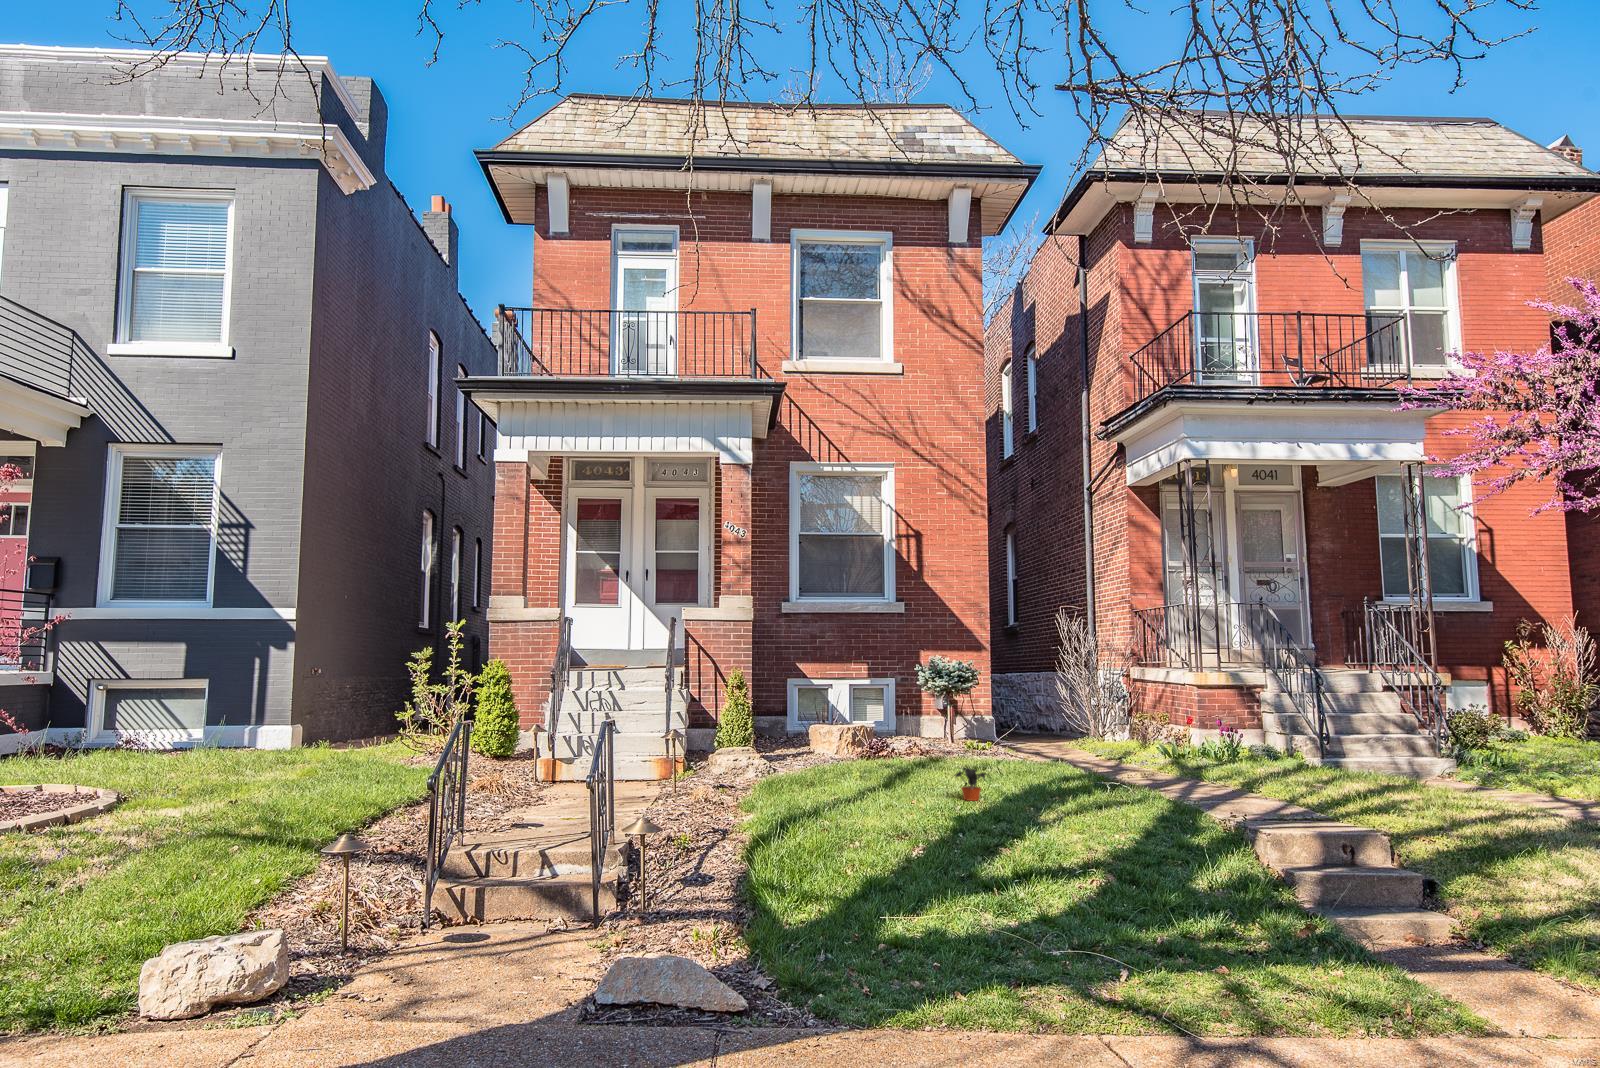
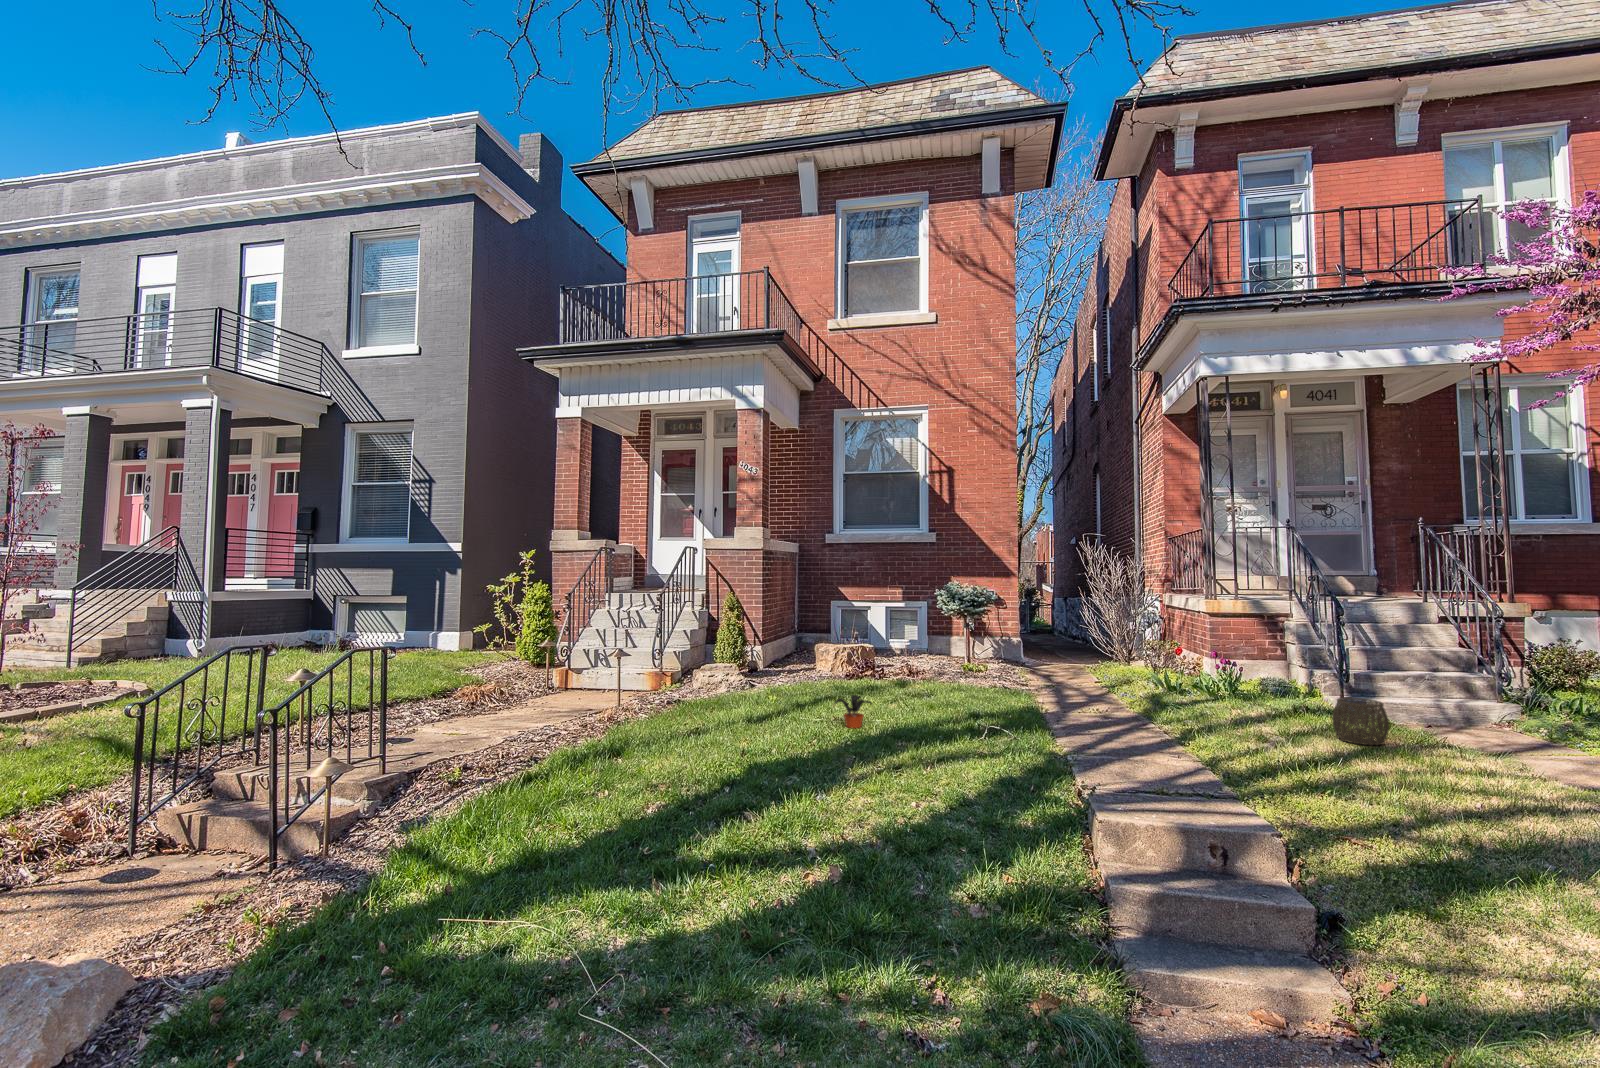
woven basket: none [1357,752,1403,791] -> present [1332,697,1389,745]

